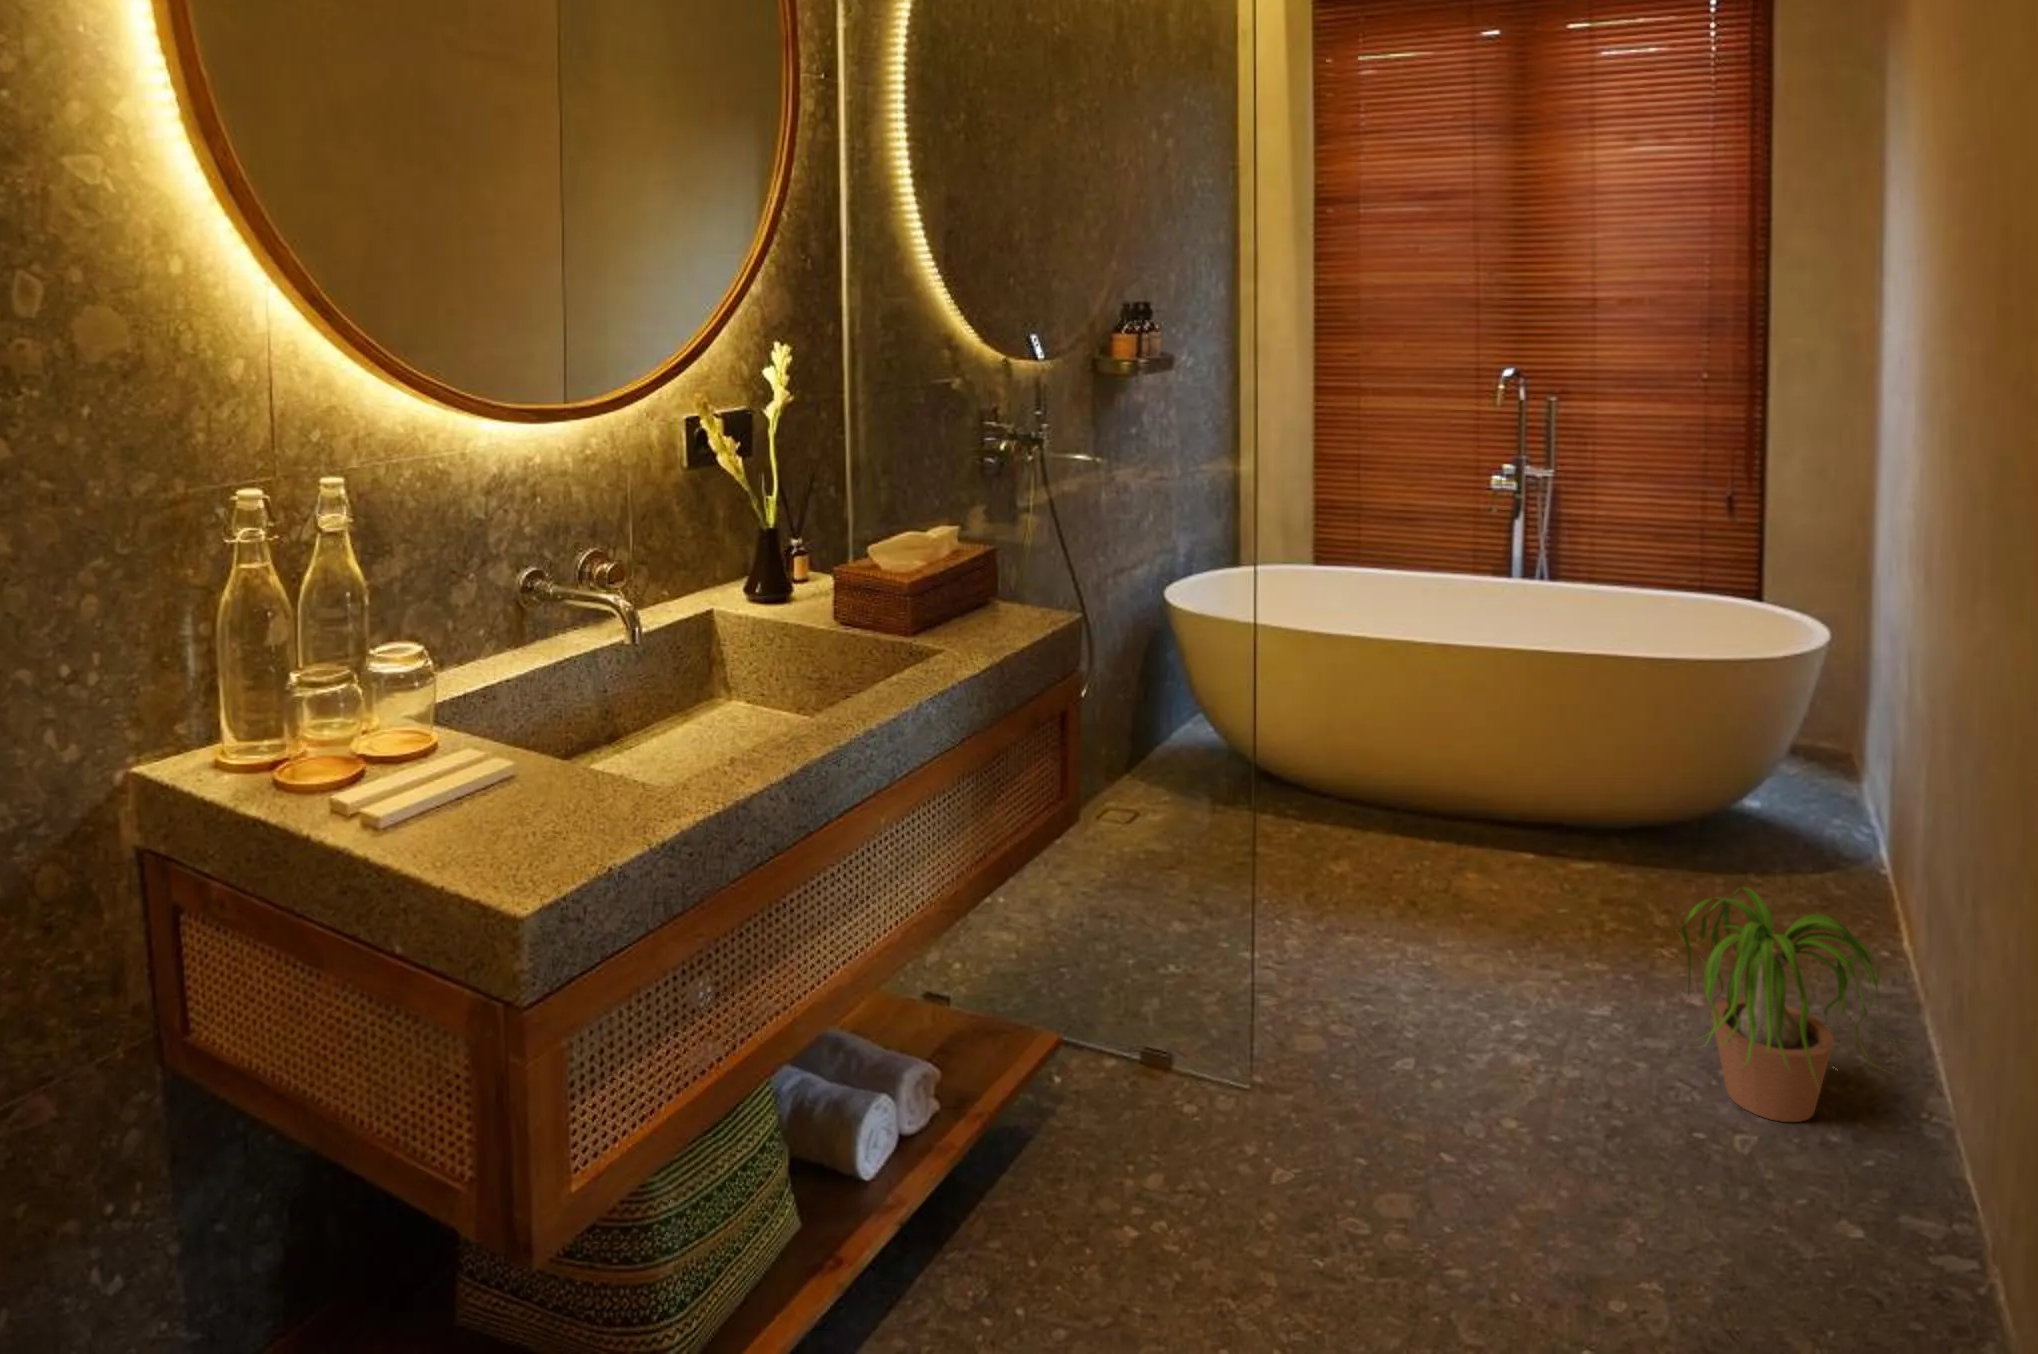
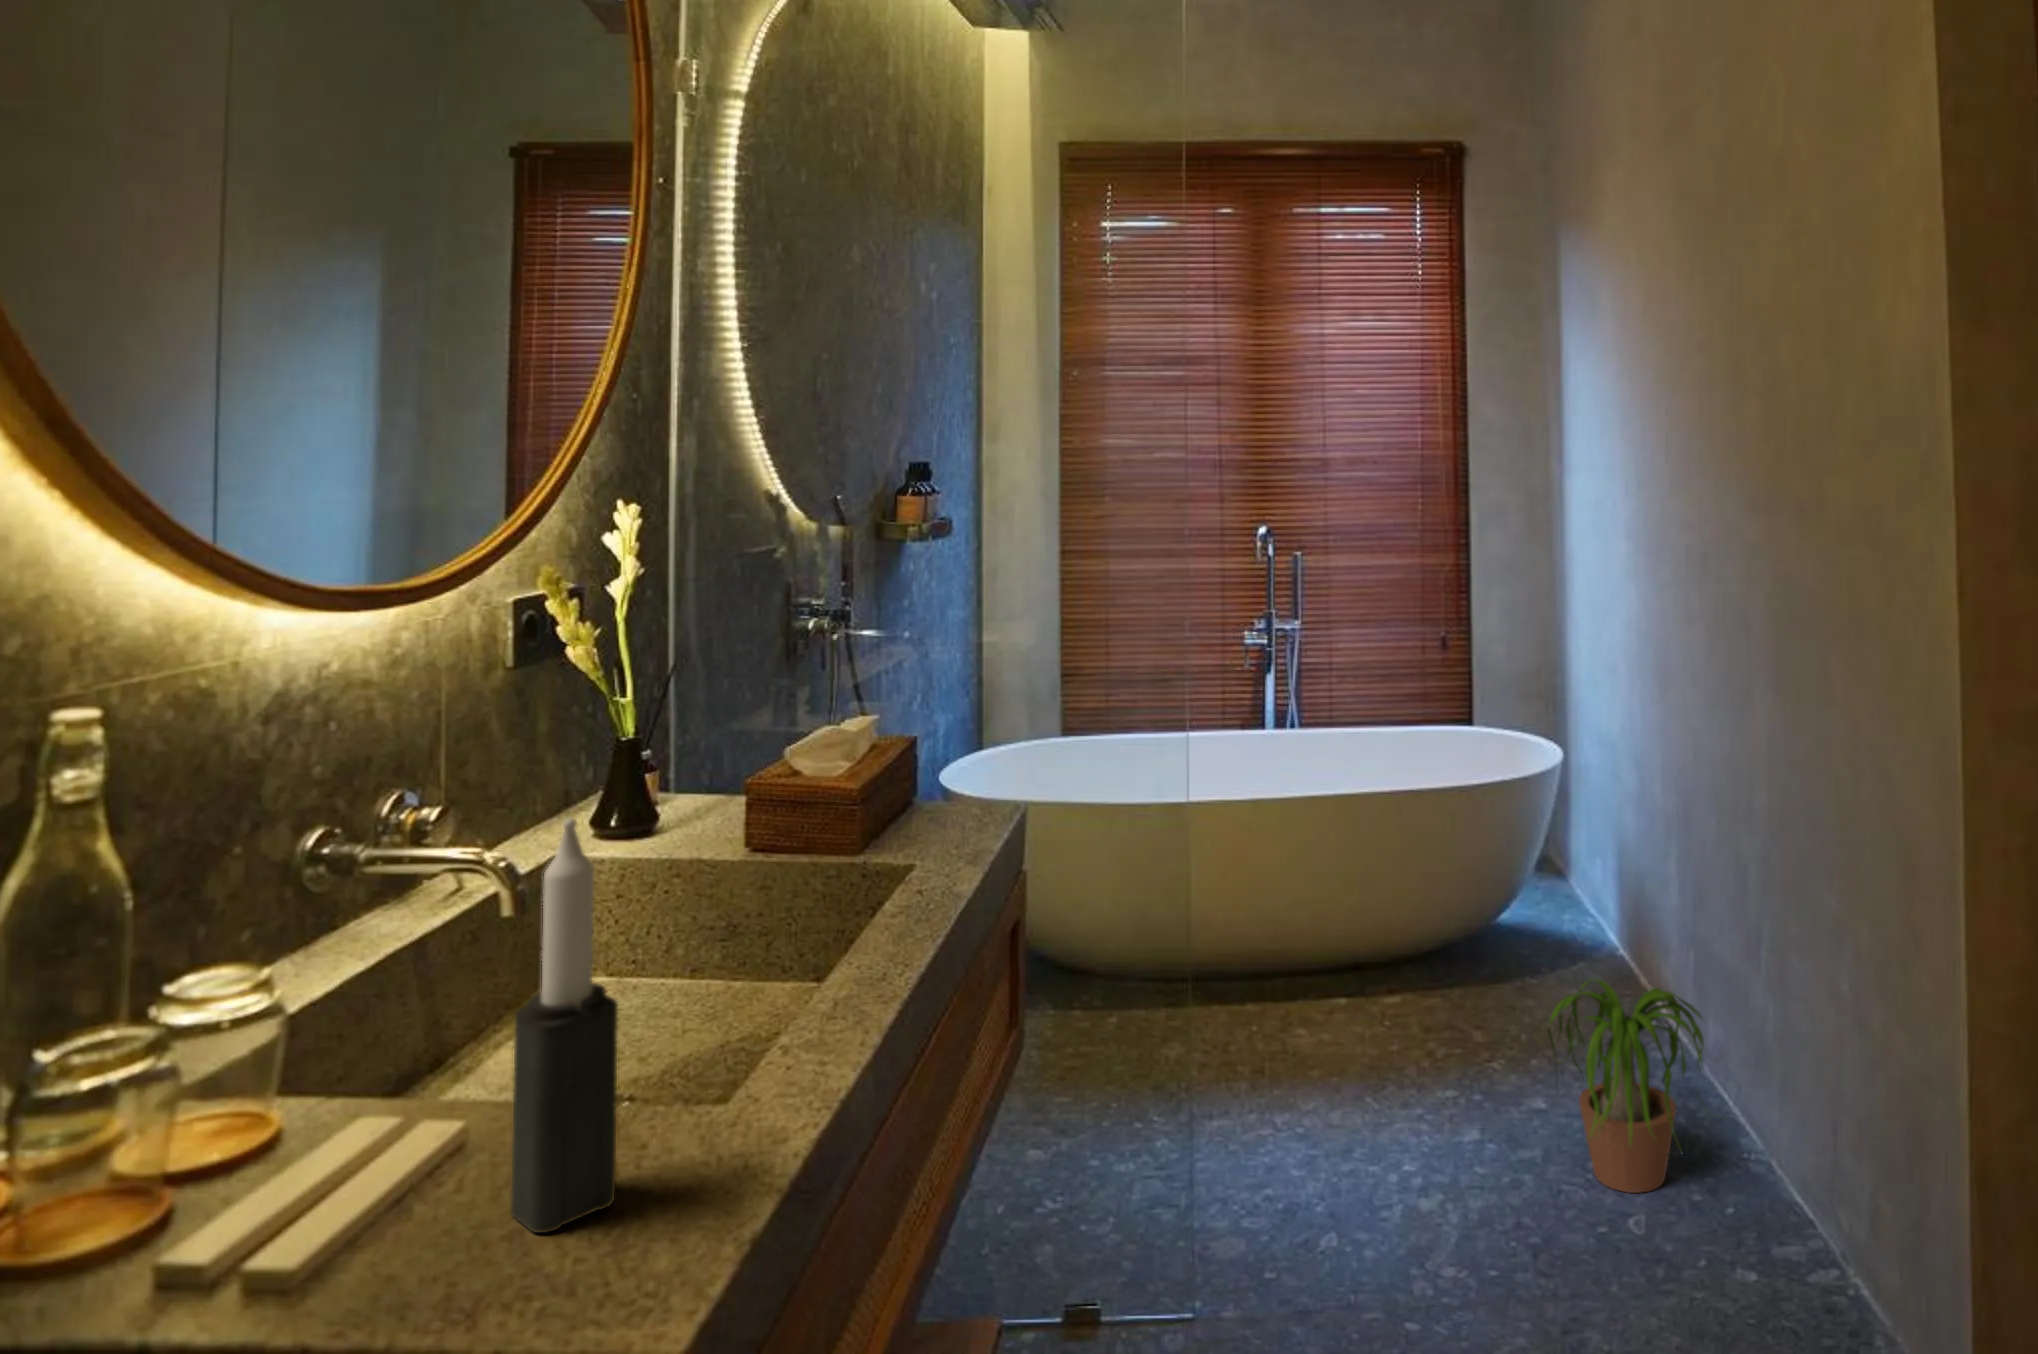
candle: none [493,581,554,846] -> present [511,818,618,1233]

